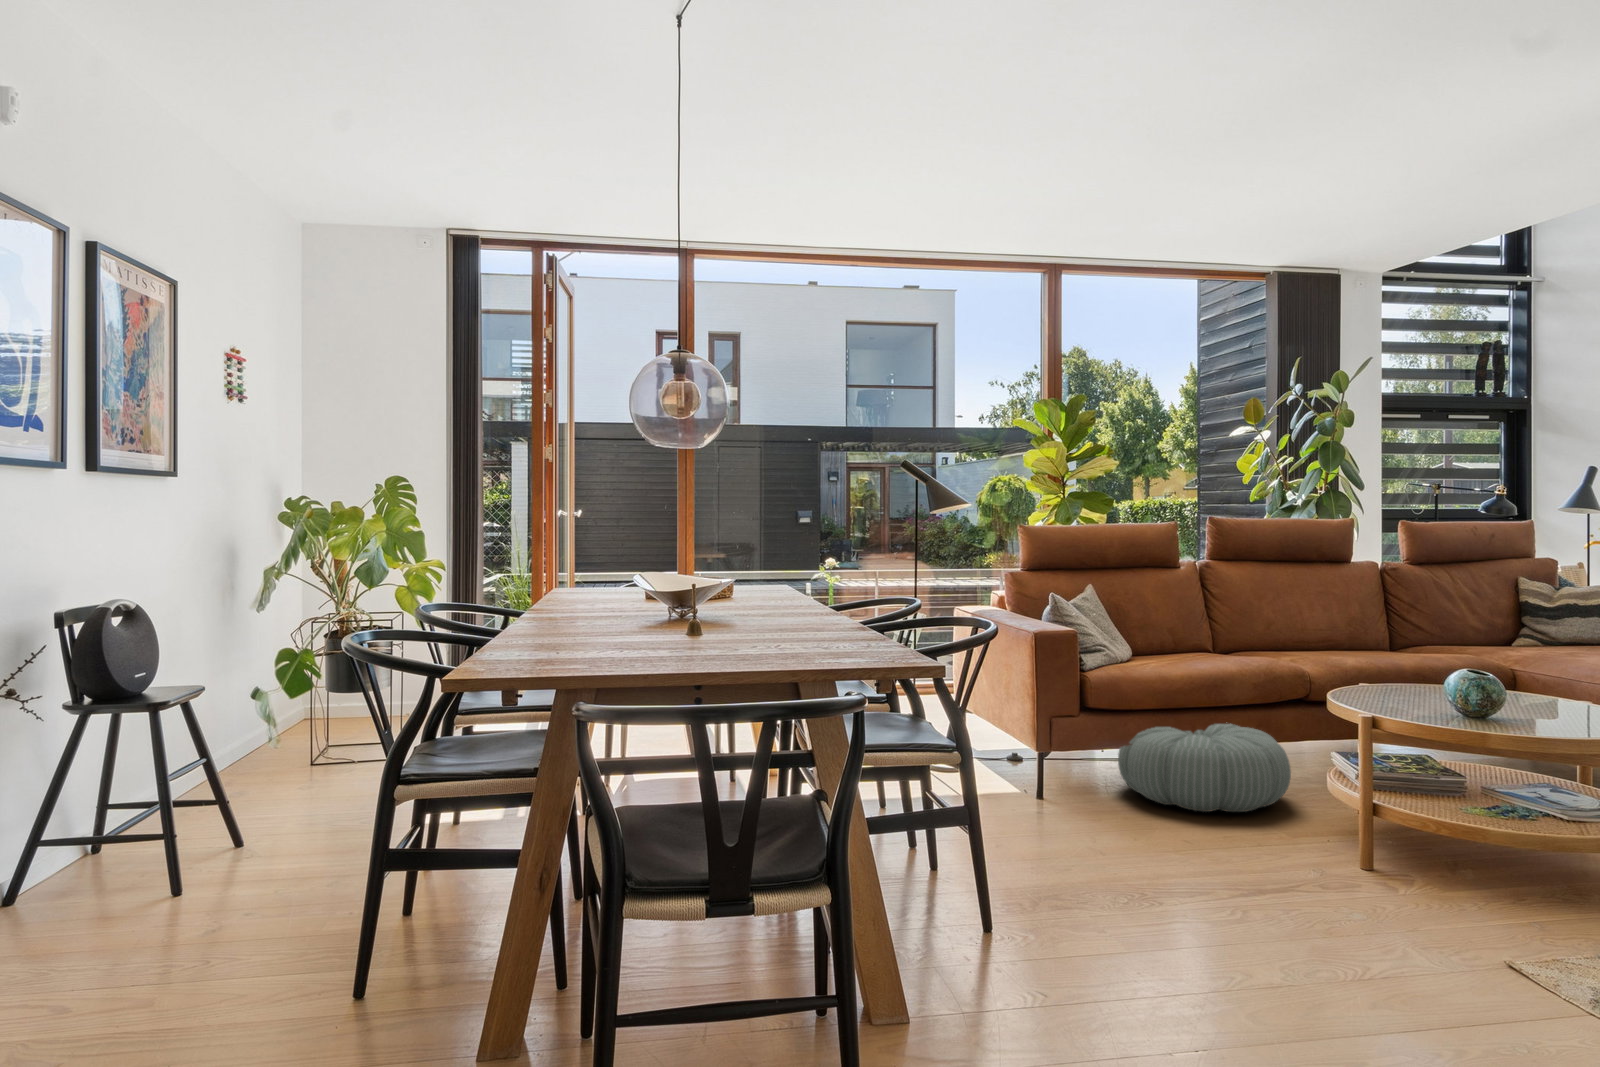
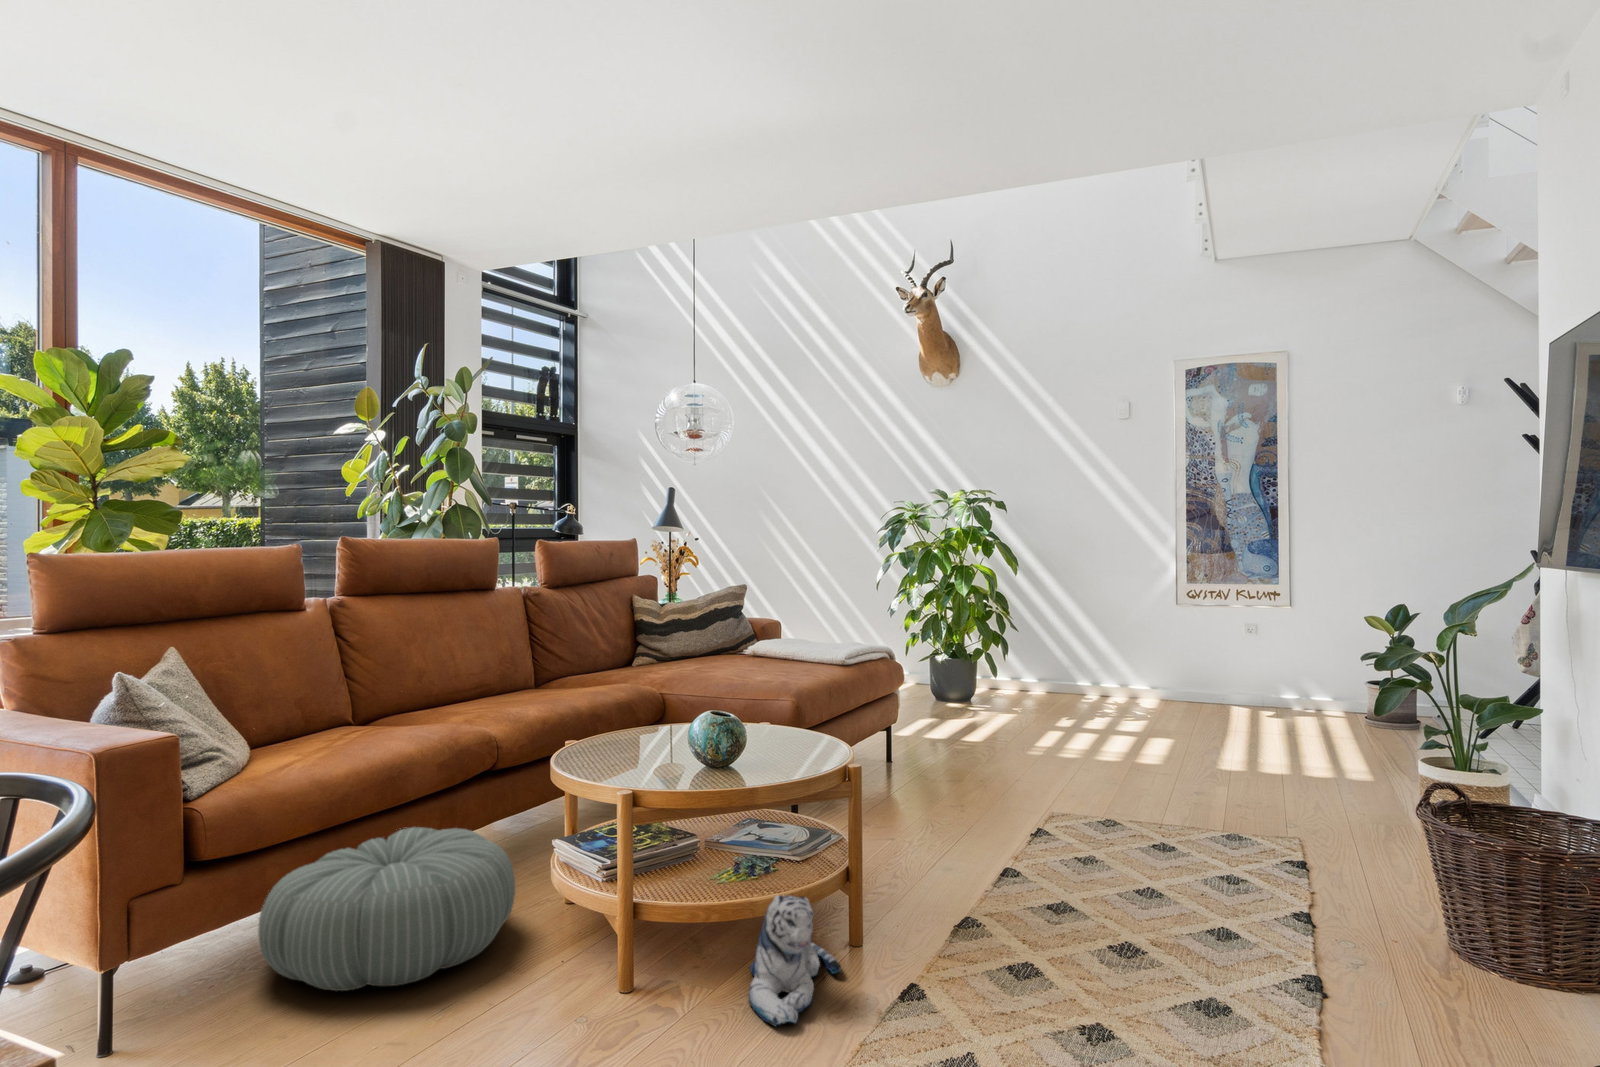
plush toy: none [1429,812,1543,906] -> present [749,895,841,1026]

